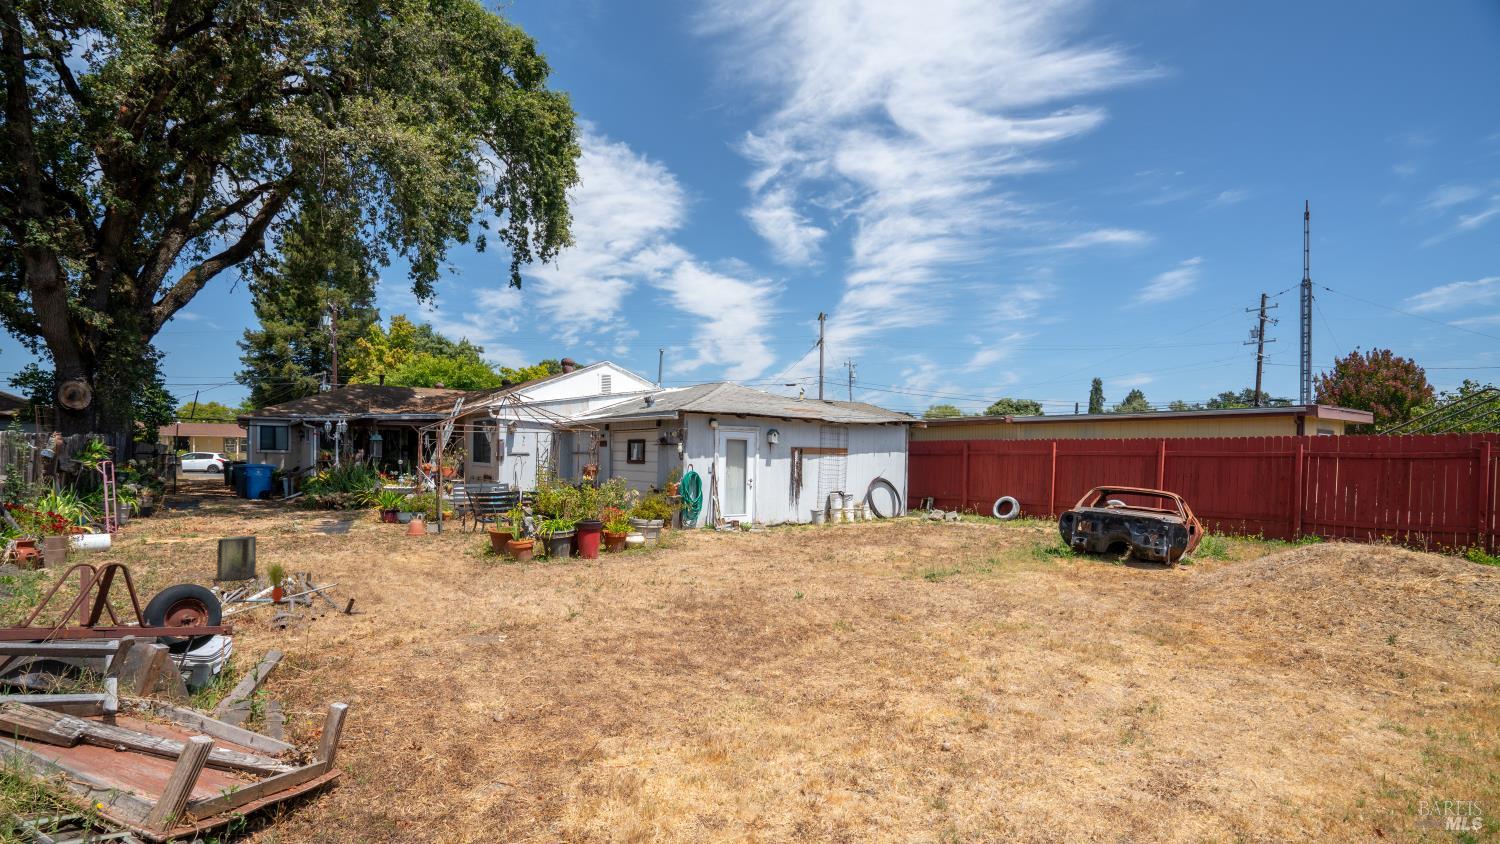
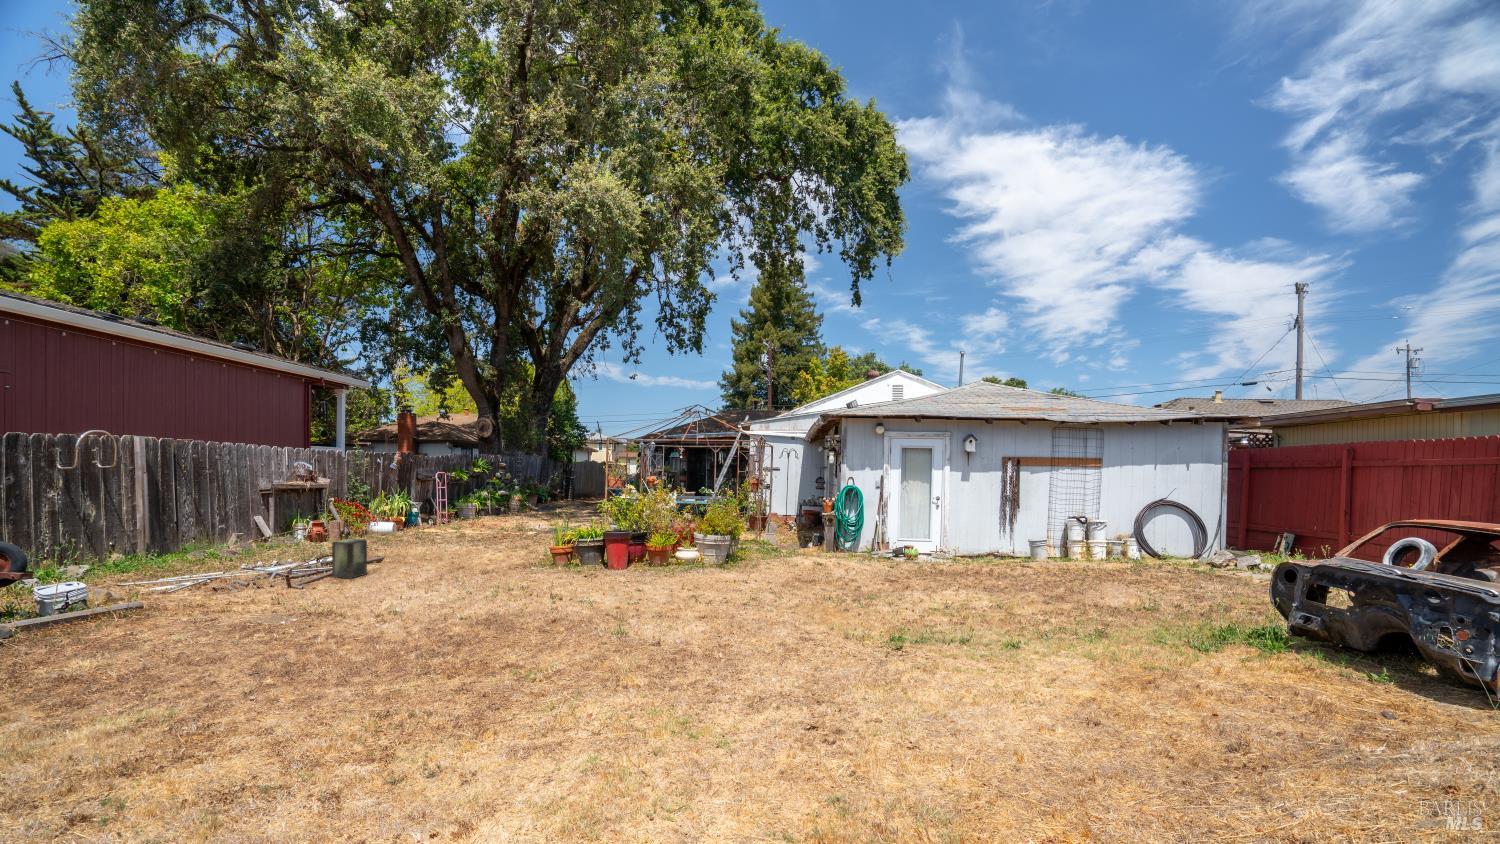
potted plant: present [266,561,285,602] -> none [295,571,314,610]

